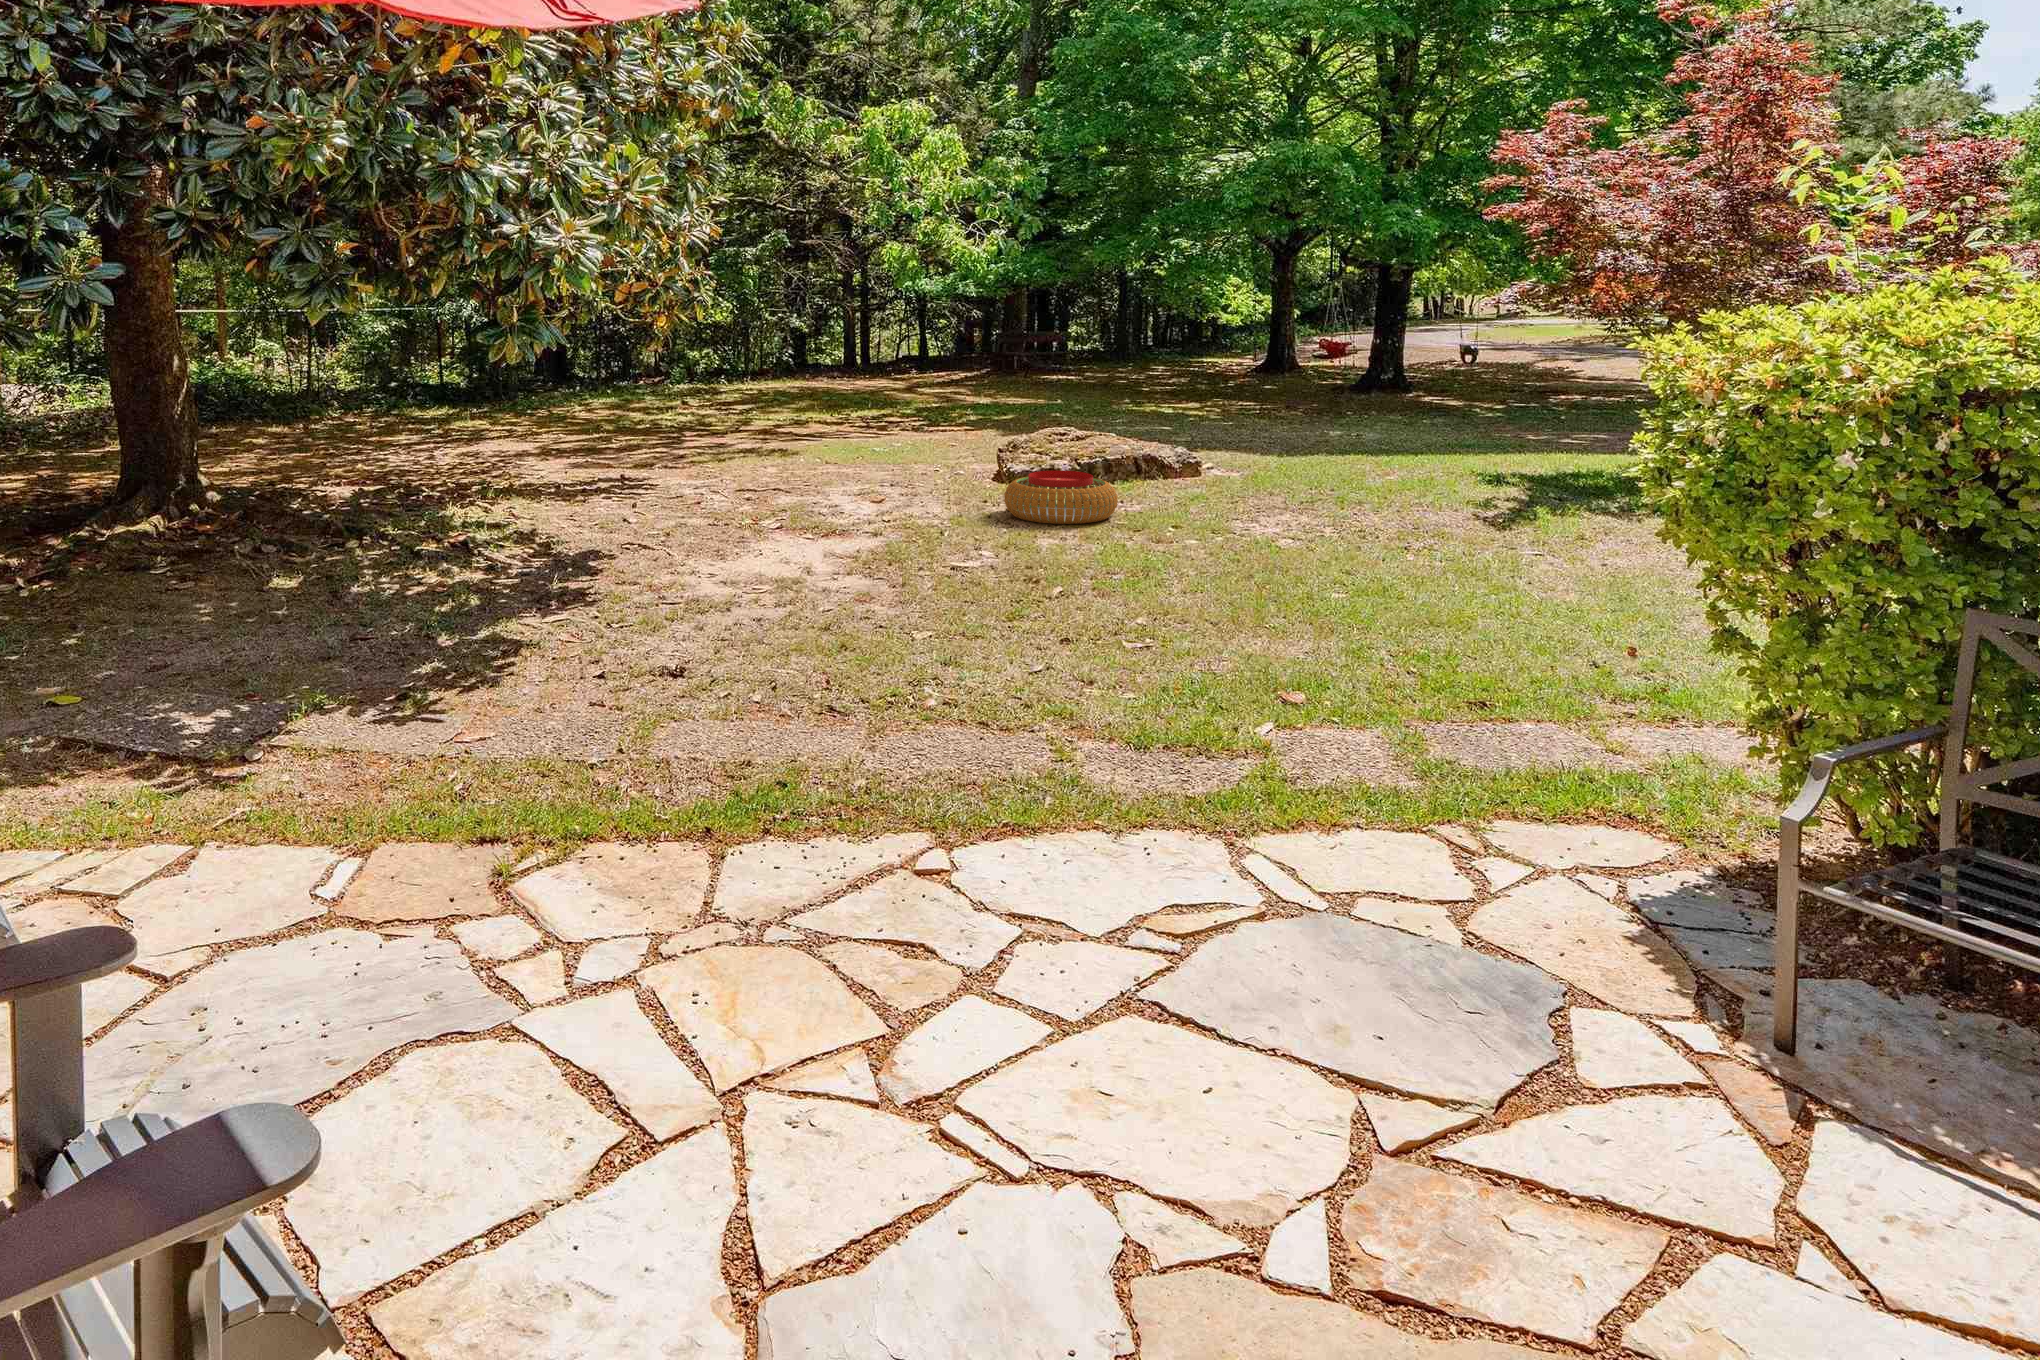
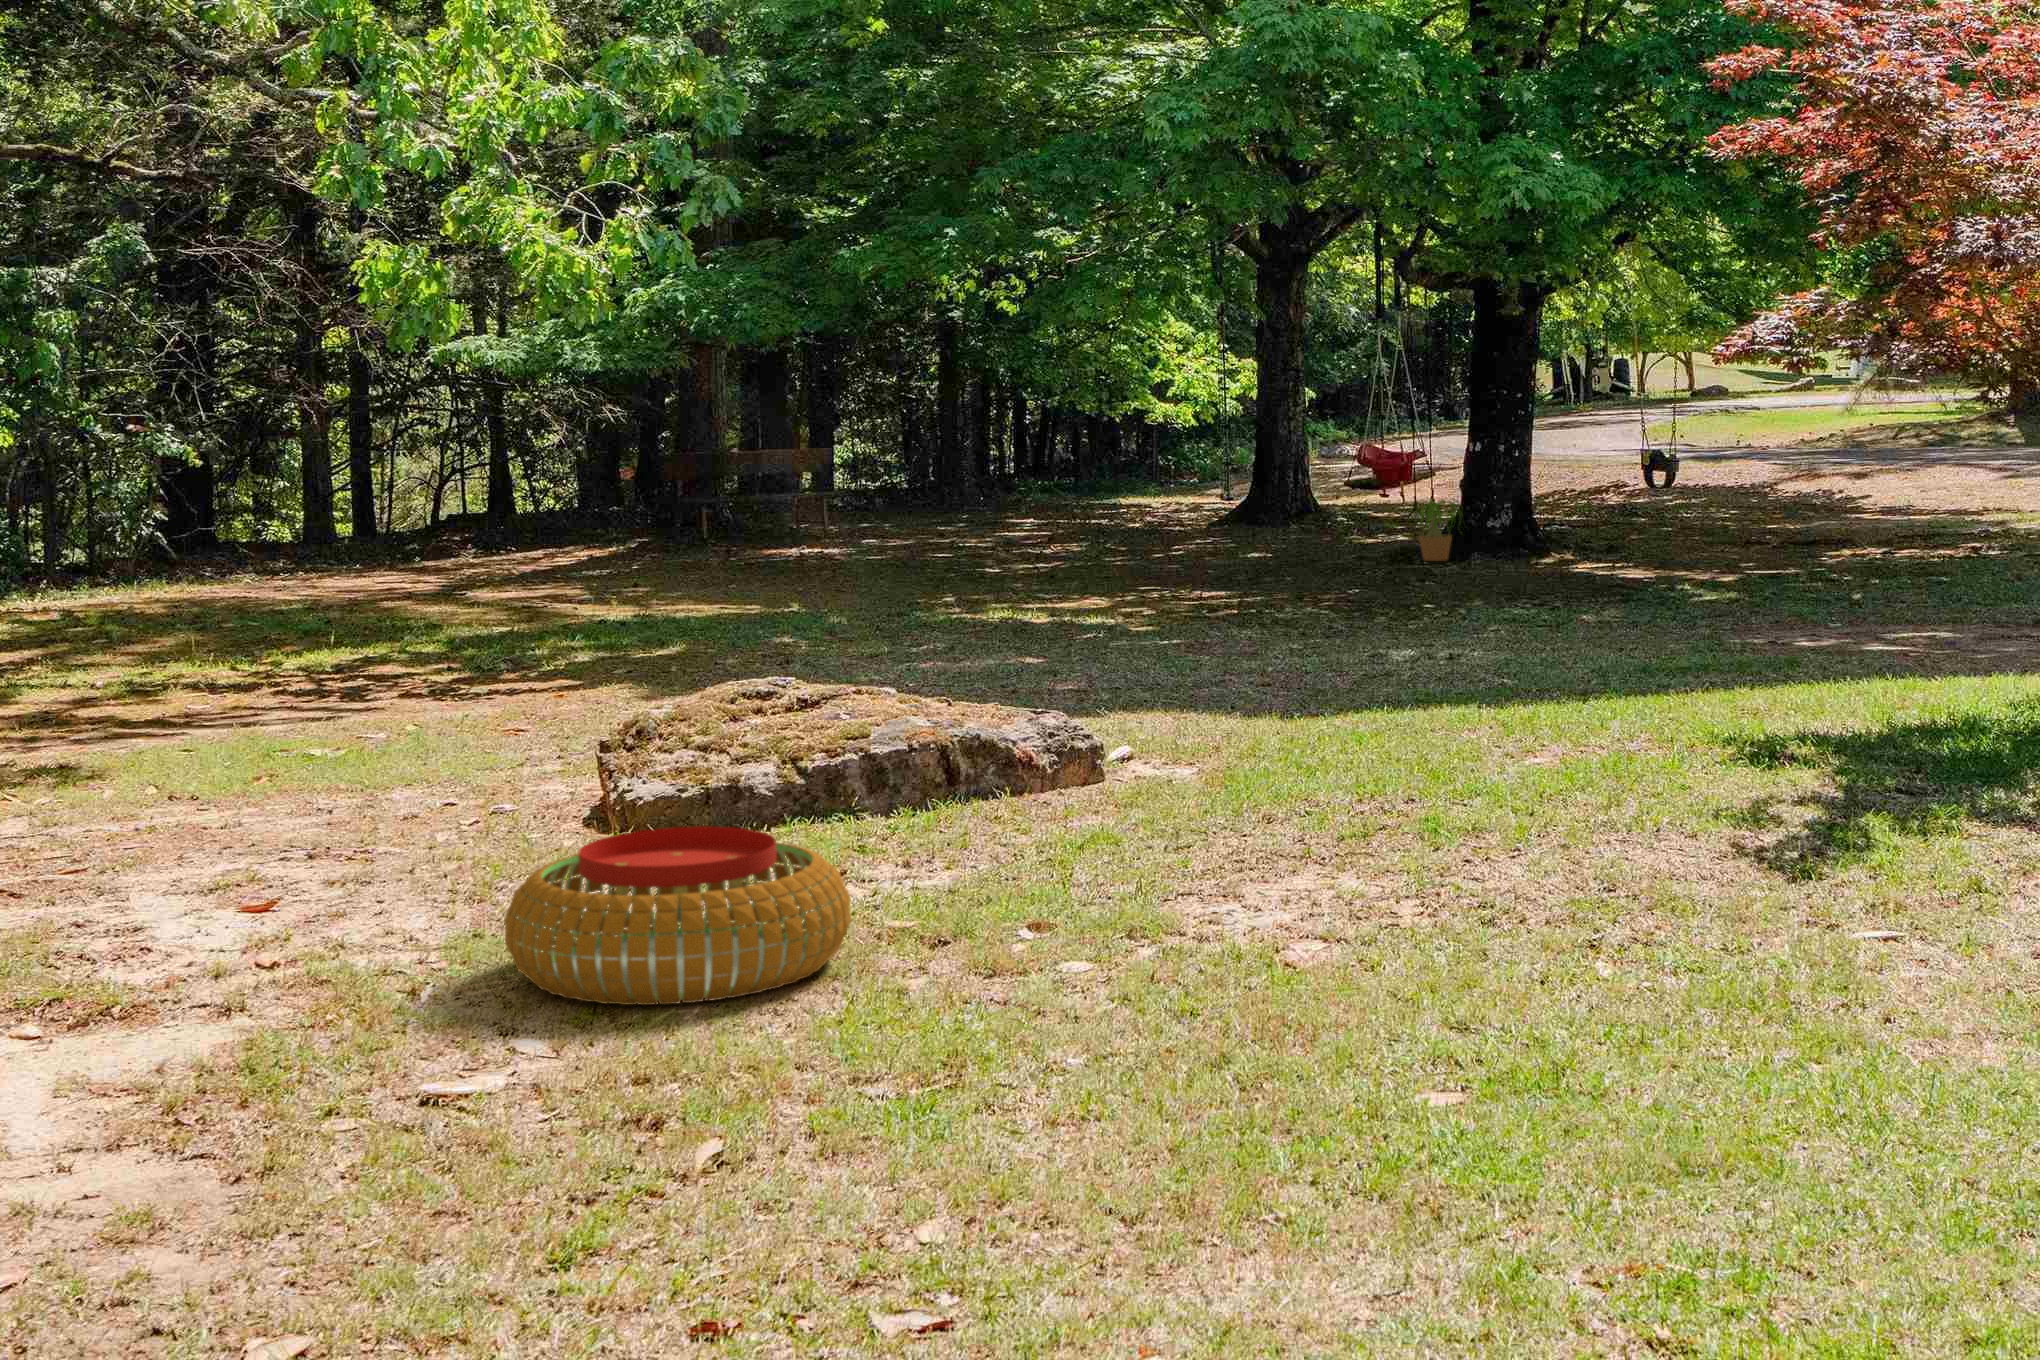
potted plant: none [1338,365,1373,395] -> present [1412,499,1462,561]

